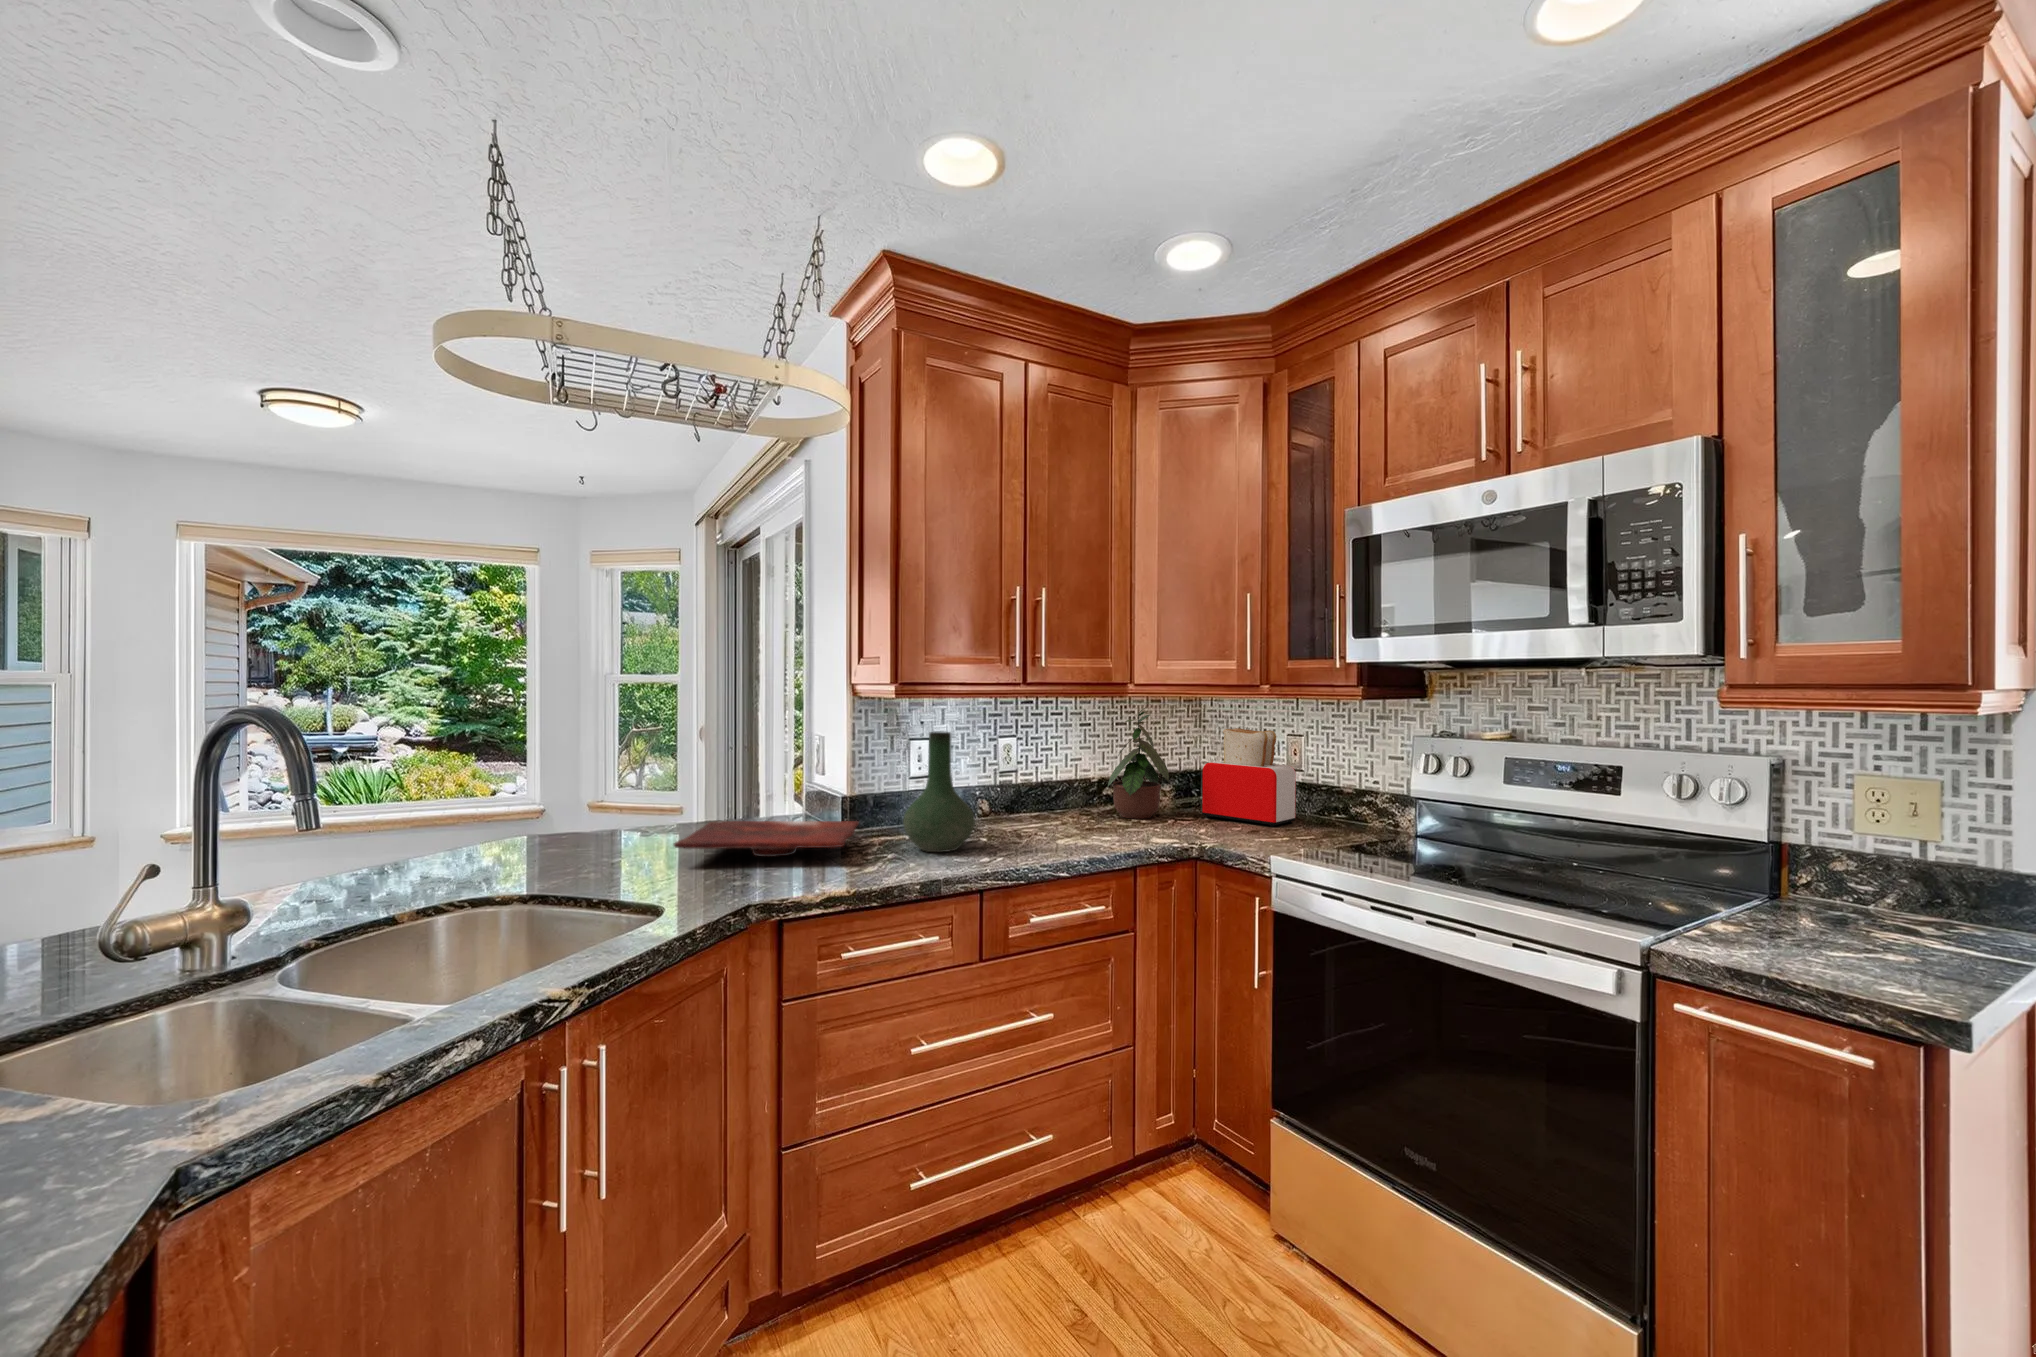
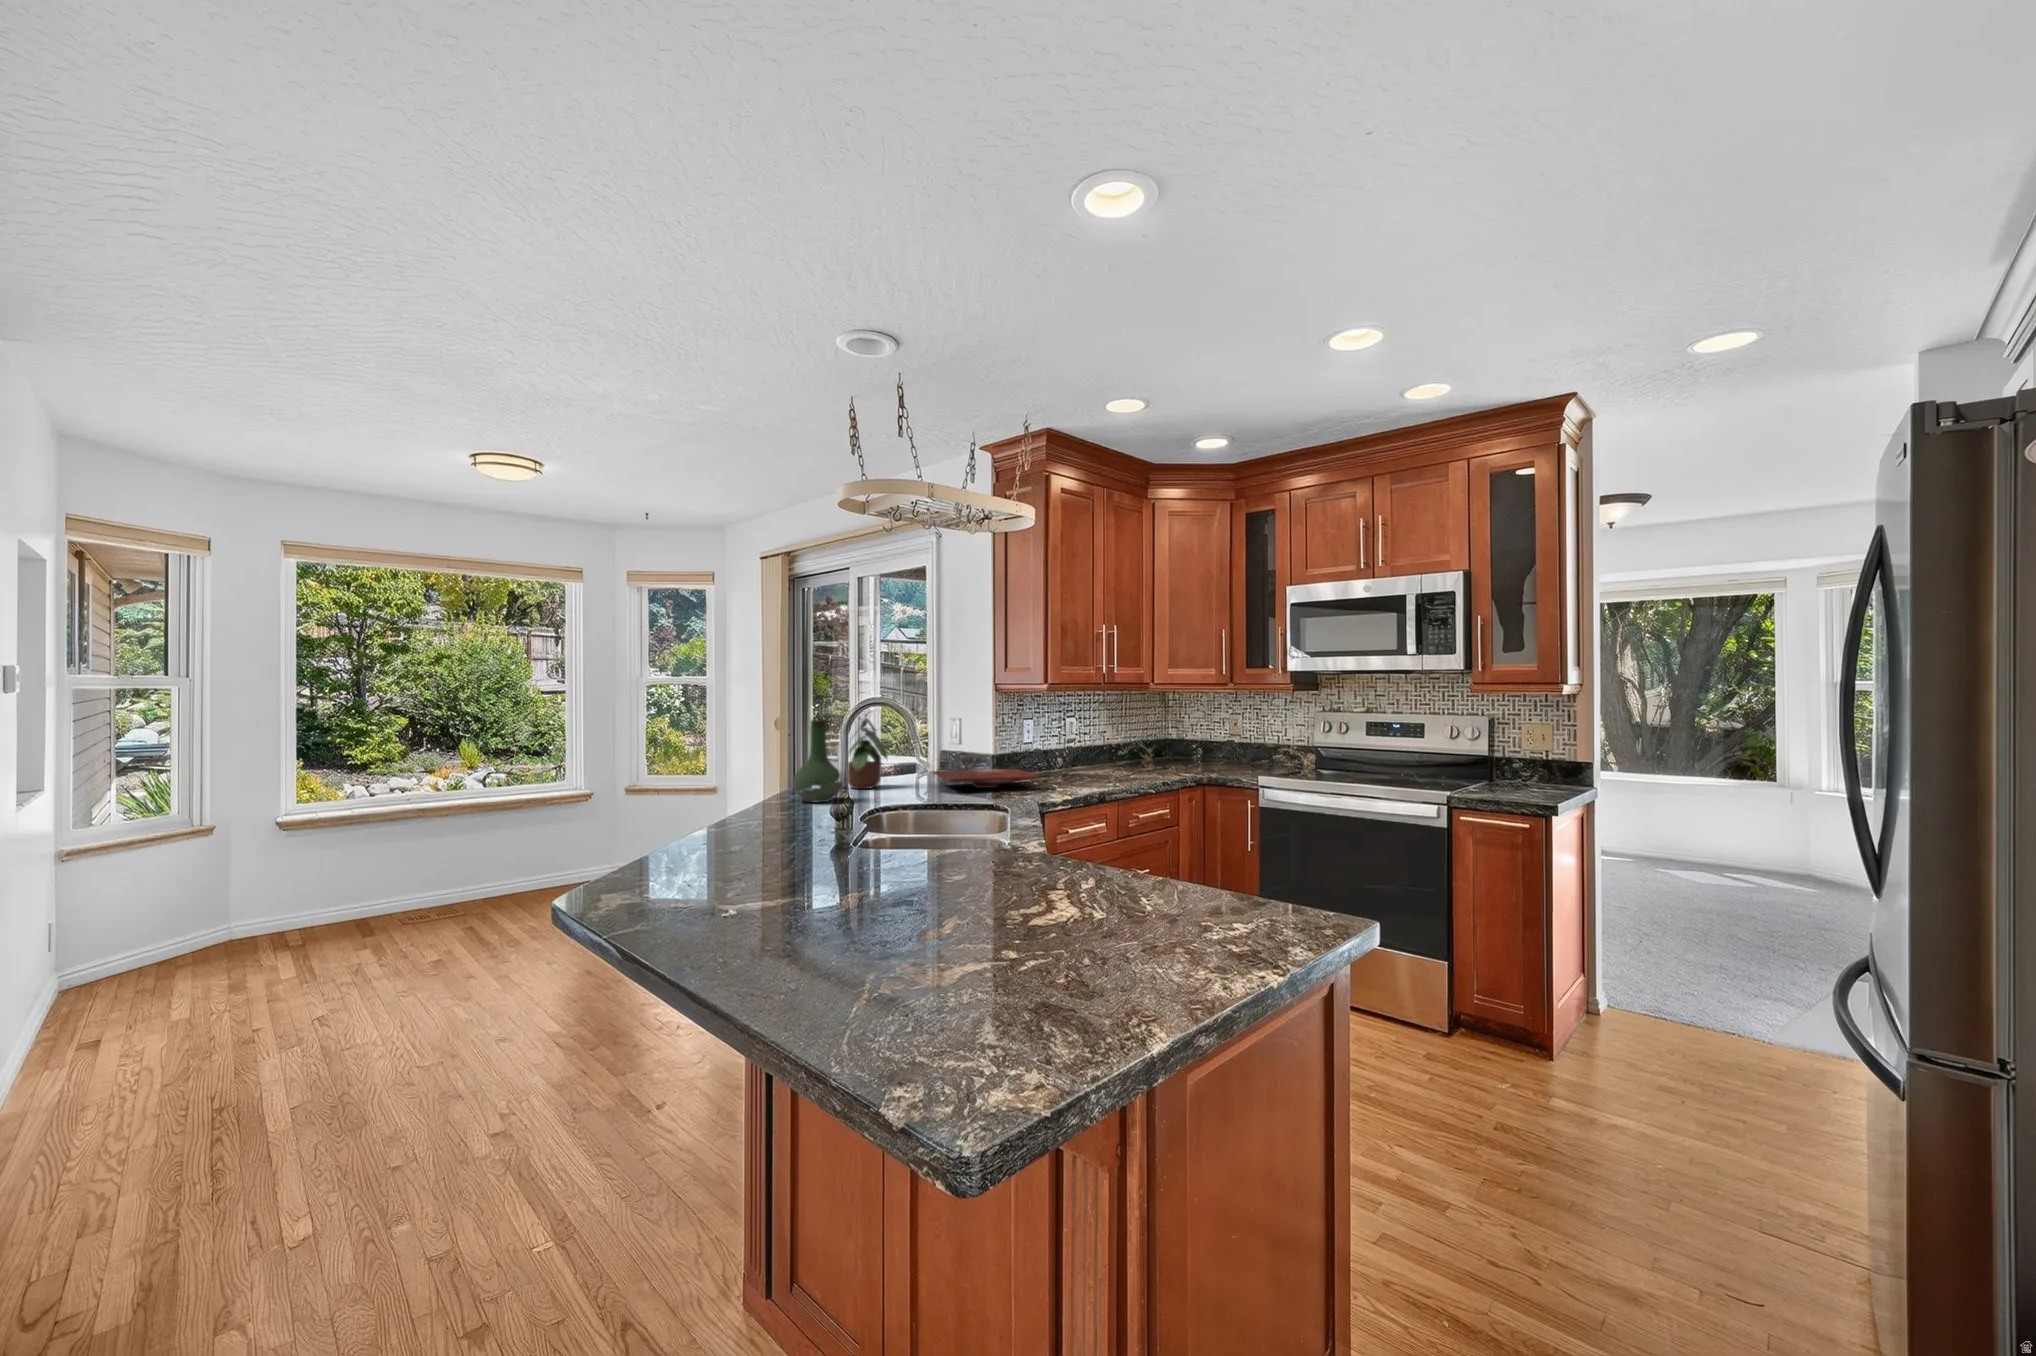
potted plant: present [1108,708,1169,819] -> present [848,708,888,789]
toaster: present [1202,728,1296,827] -> none [1187,711,1244,768]
vase: present [903,731,975,852] -> present [793,720,843,803]

